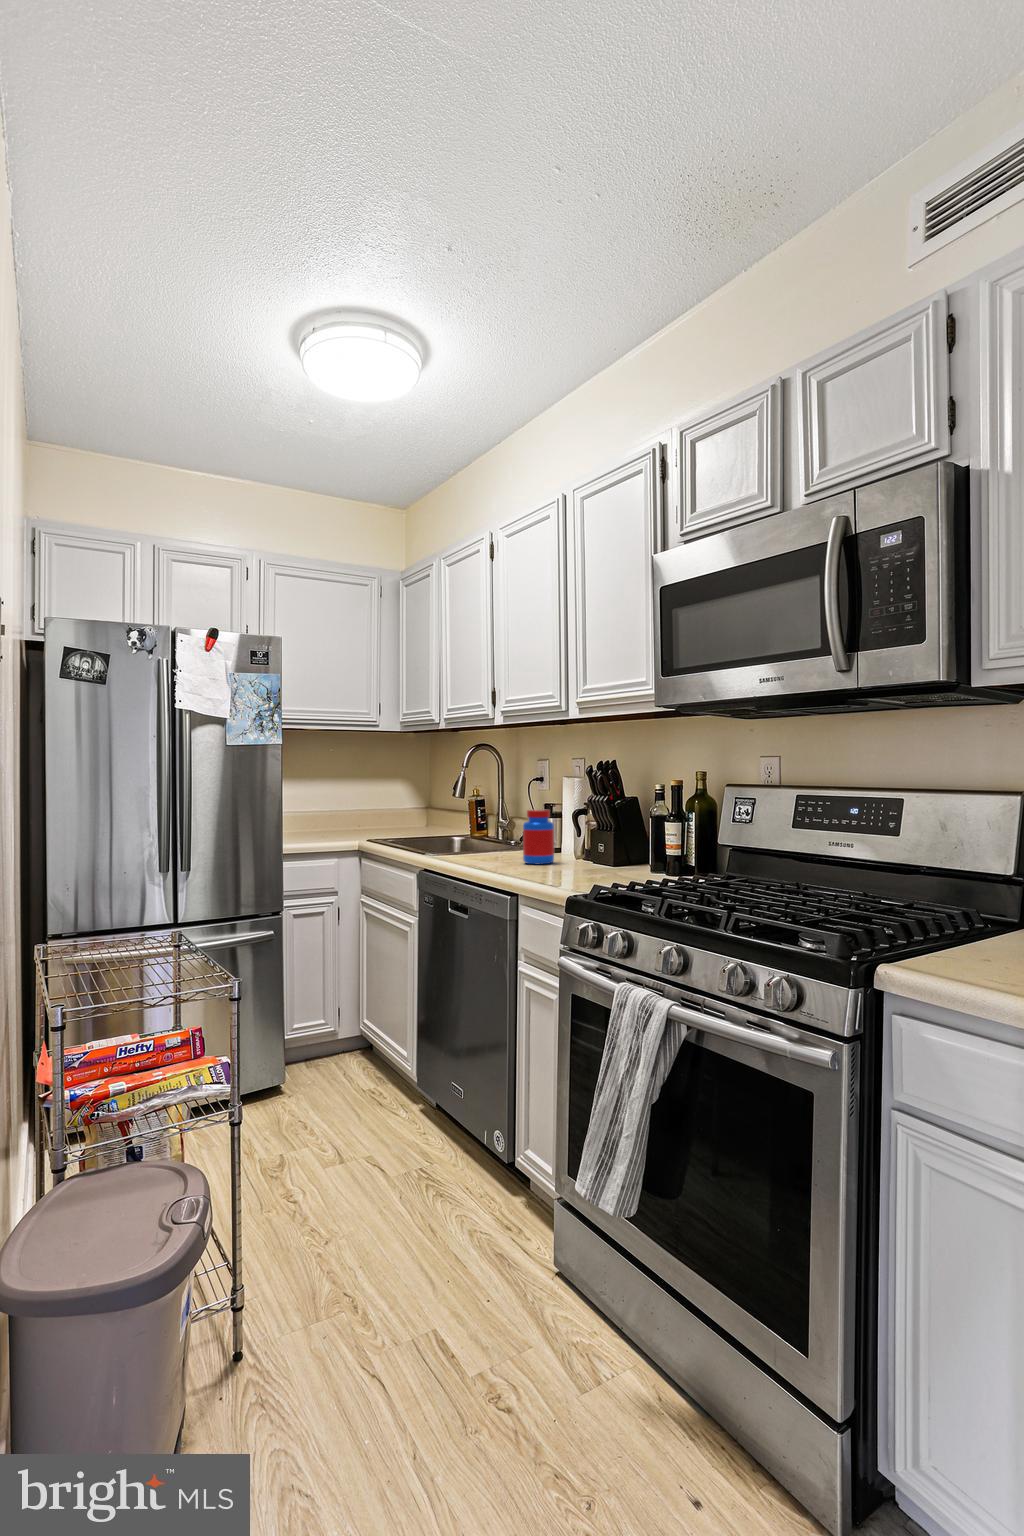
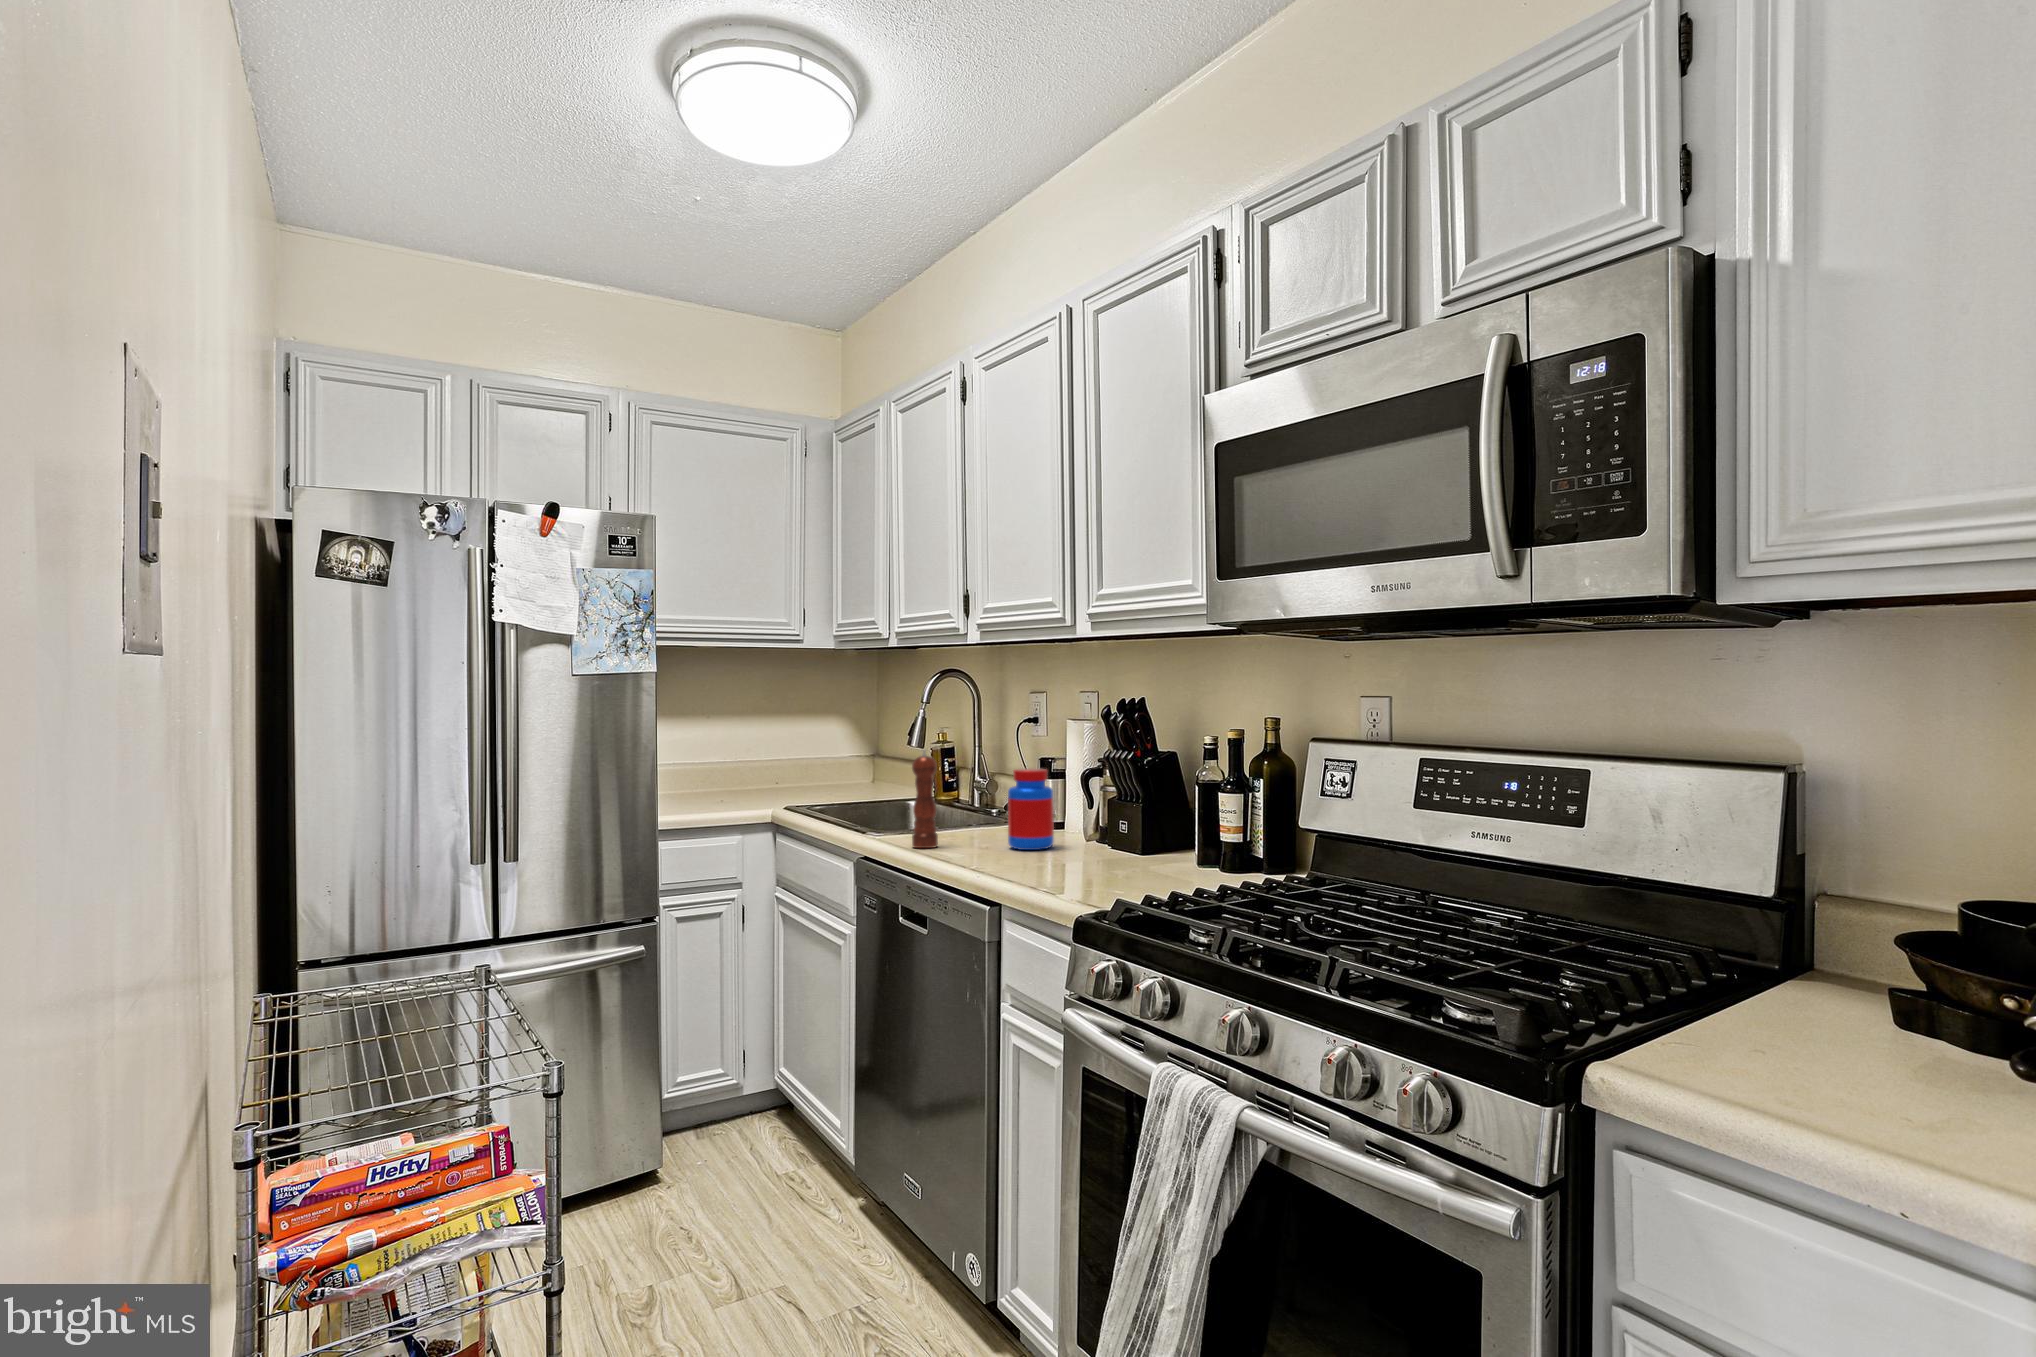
pepper mill: none [457,796,475,864] -> present [912,749,938,848]

